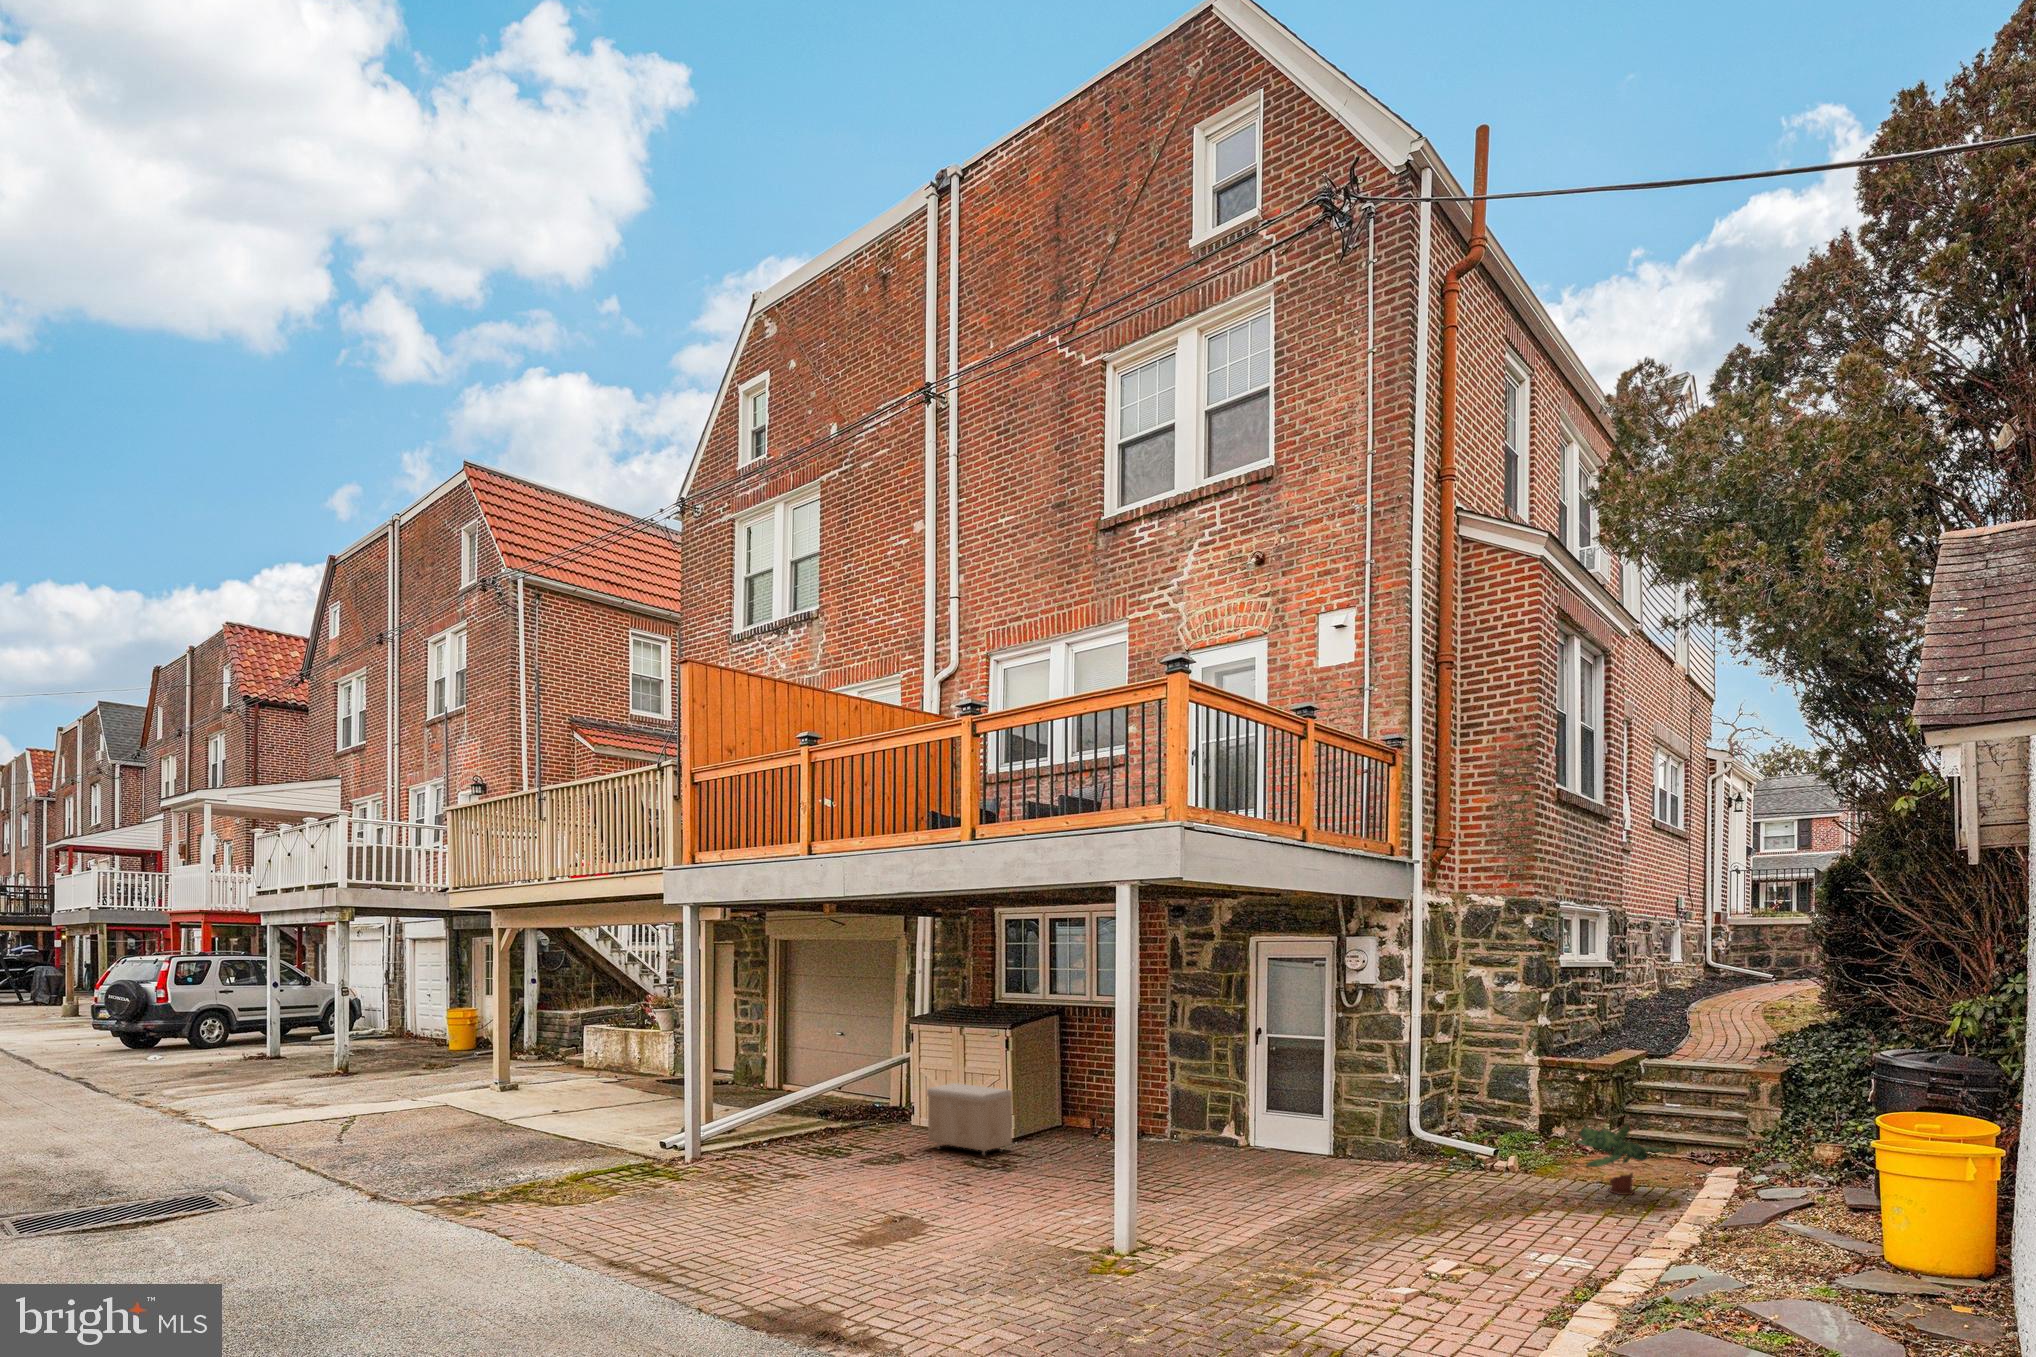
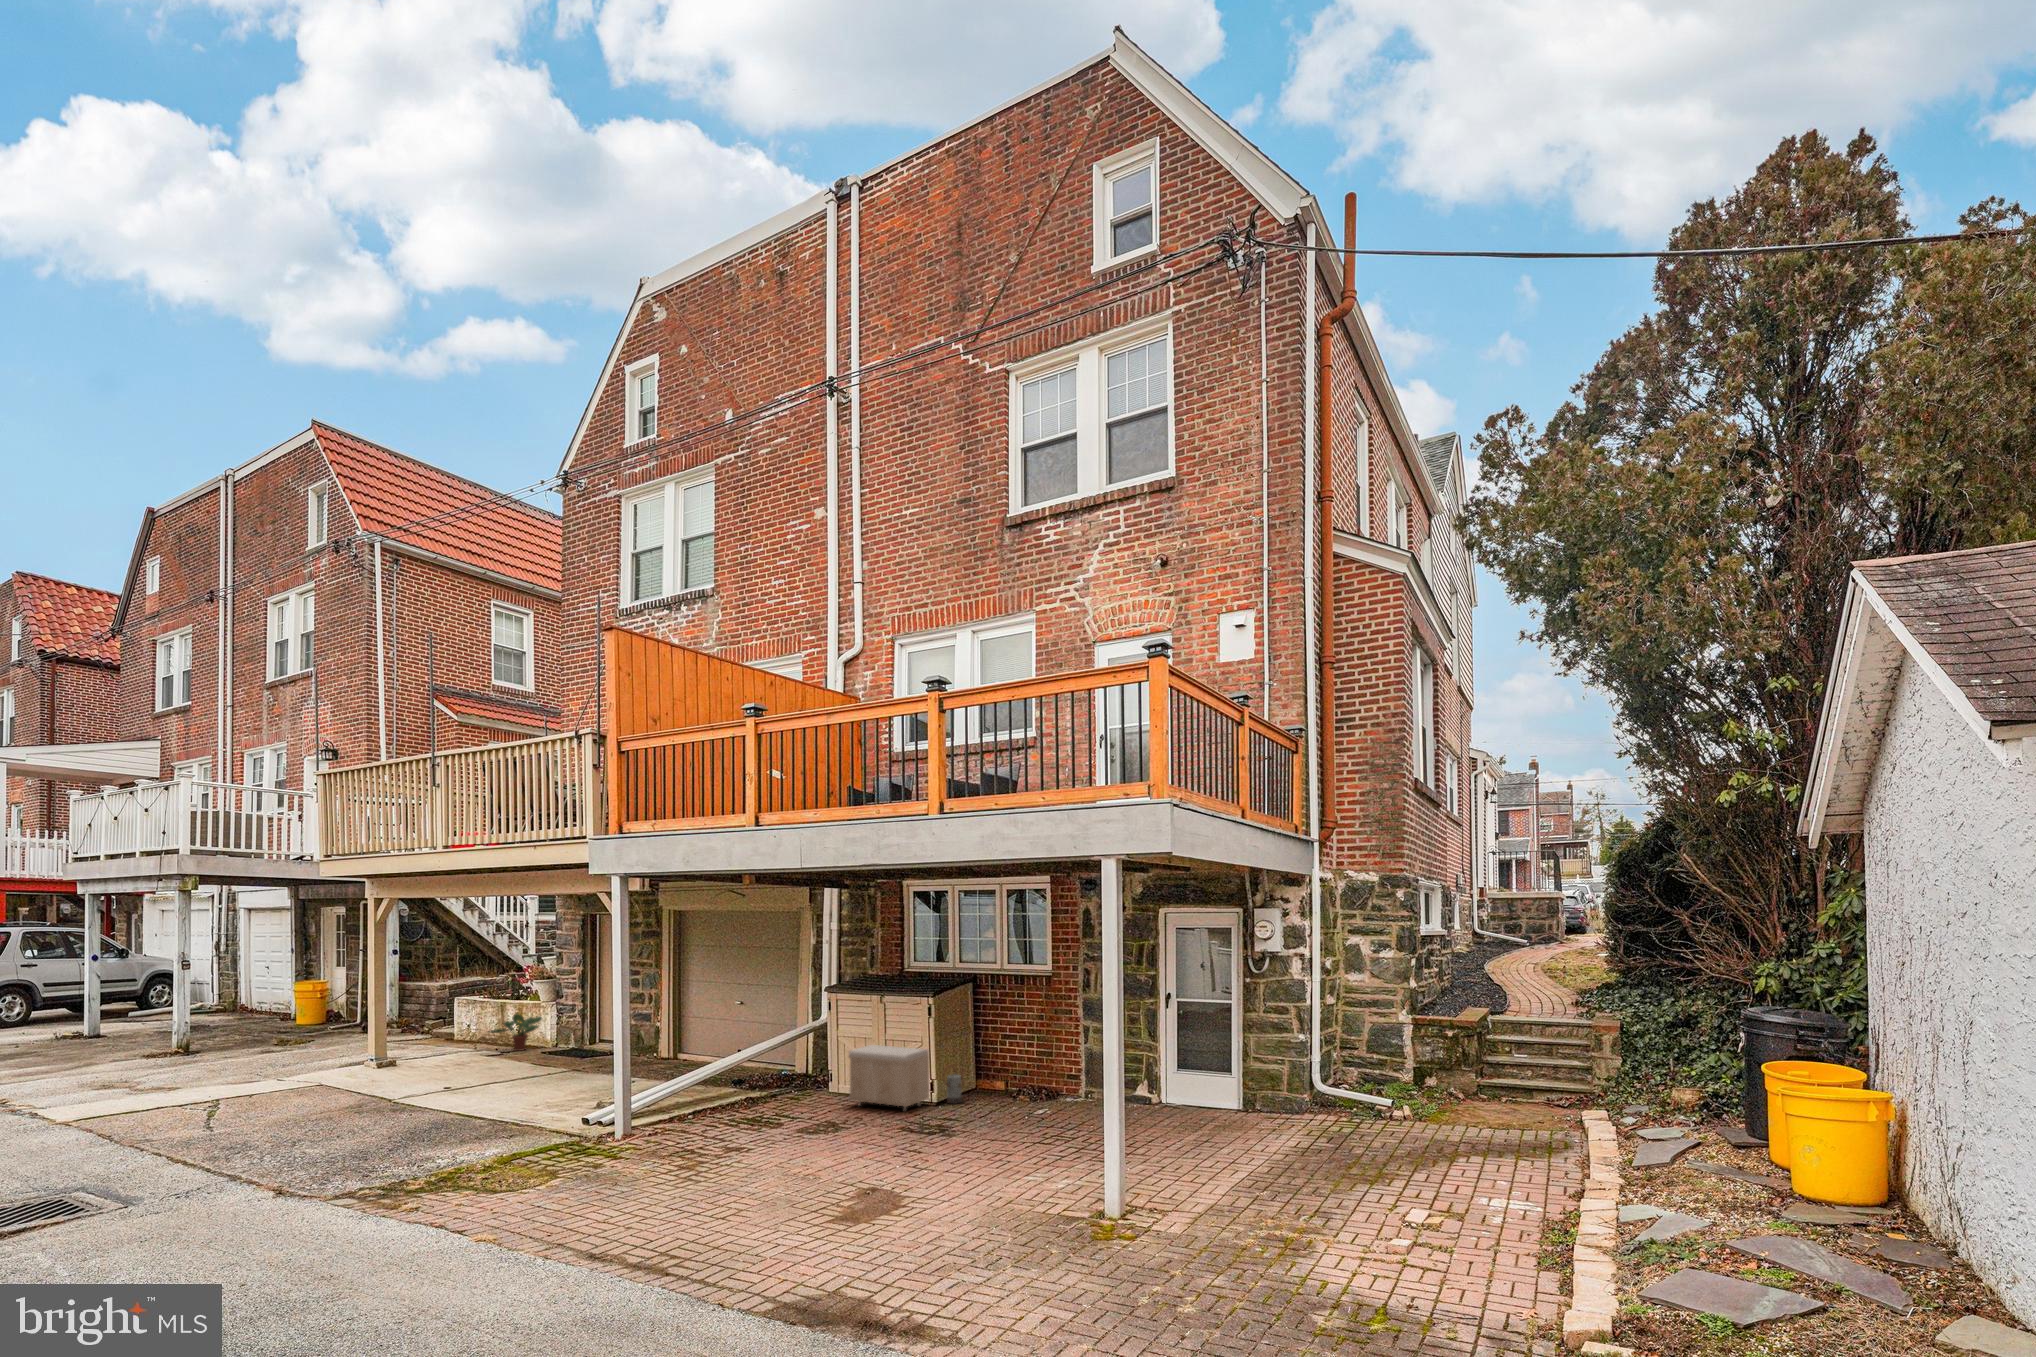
watering can: none [1027,1108,1054,1151] -> present [946,1073,963,1104]
potted plant: present [1576,1124,1673,1195] -> present [488,1013,542,1051]

